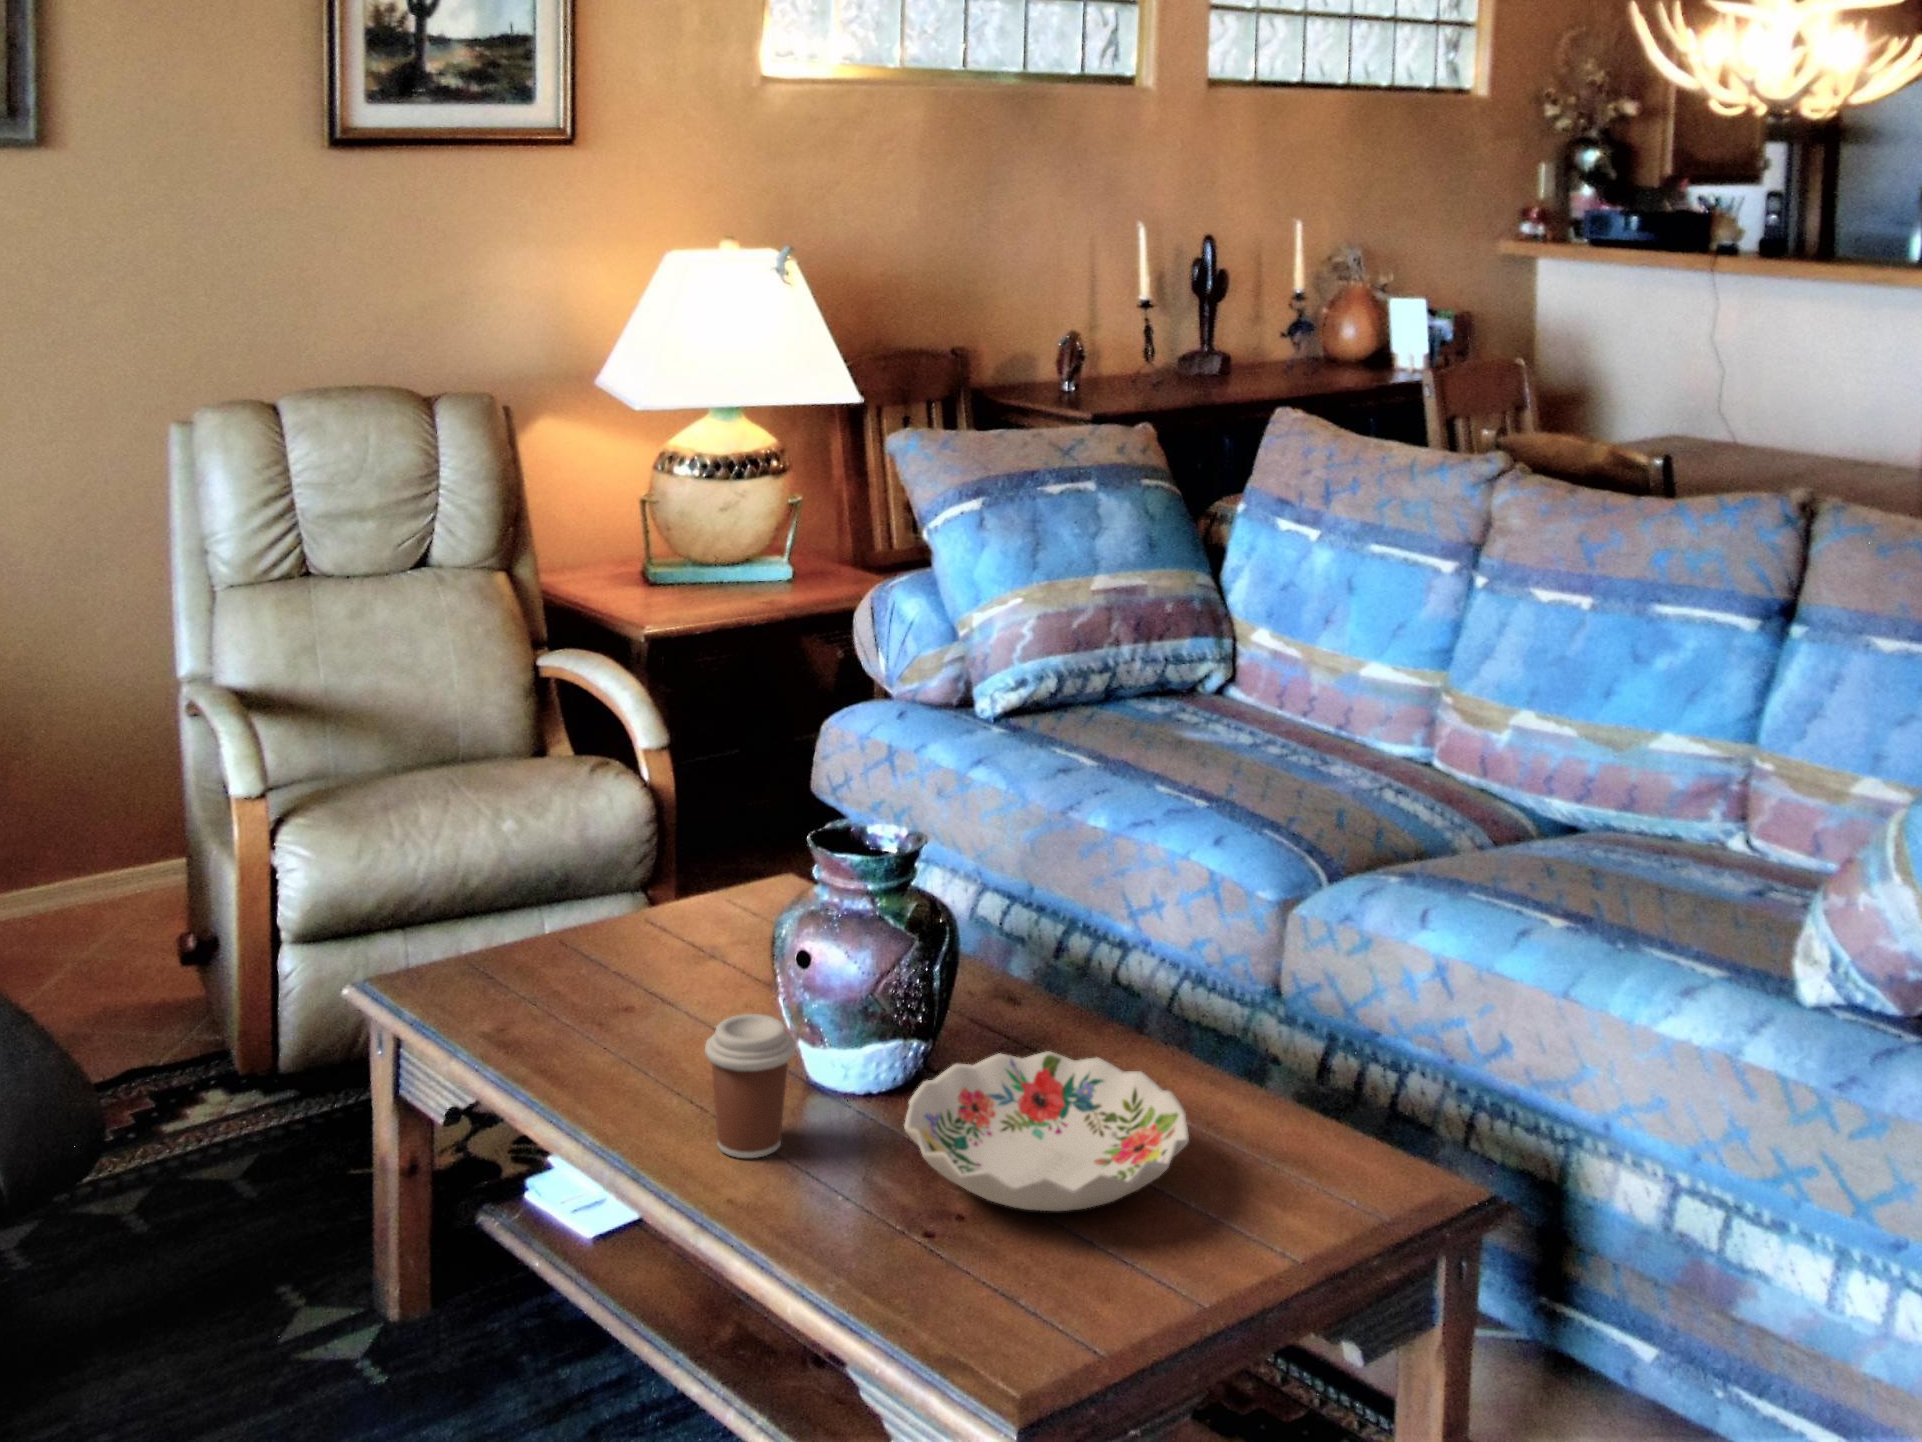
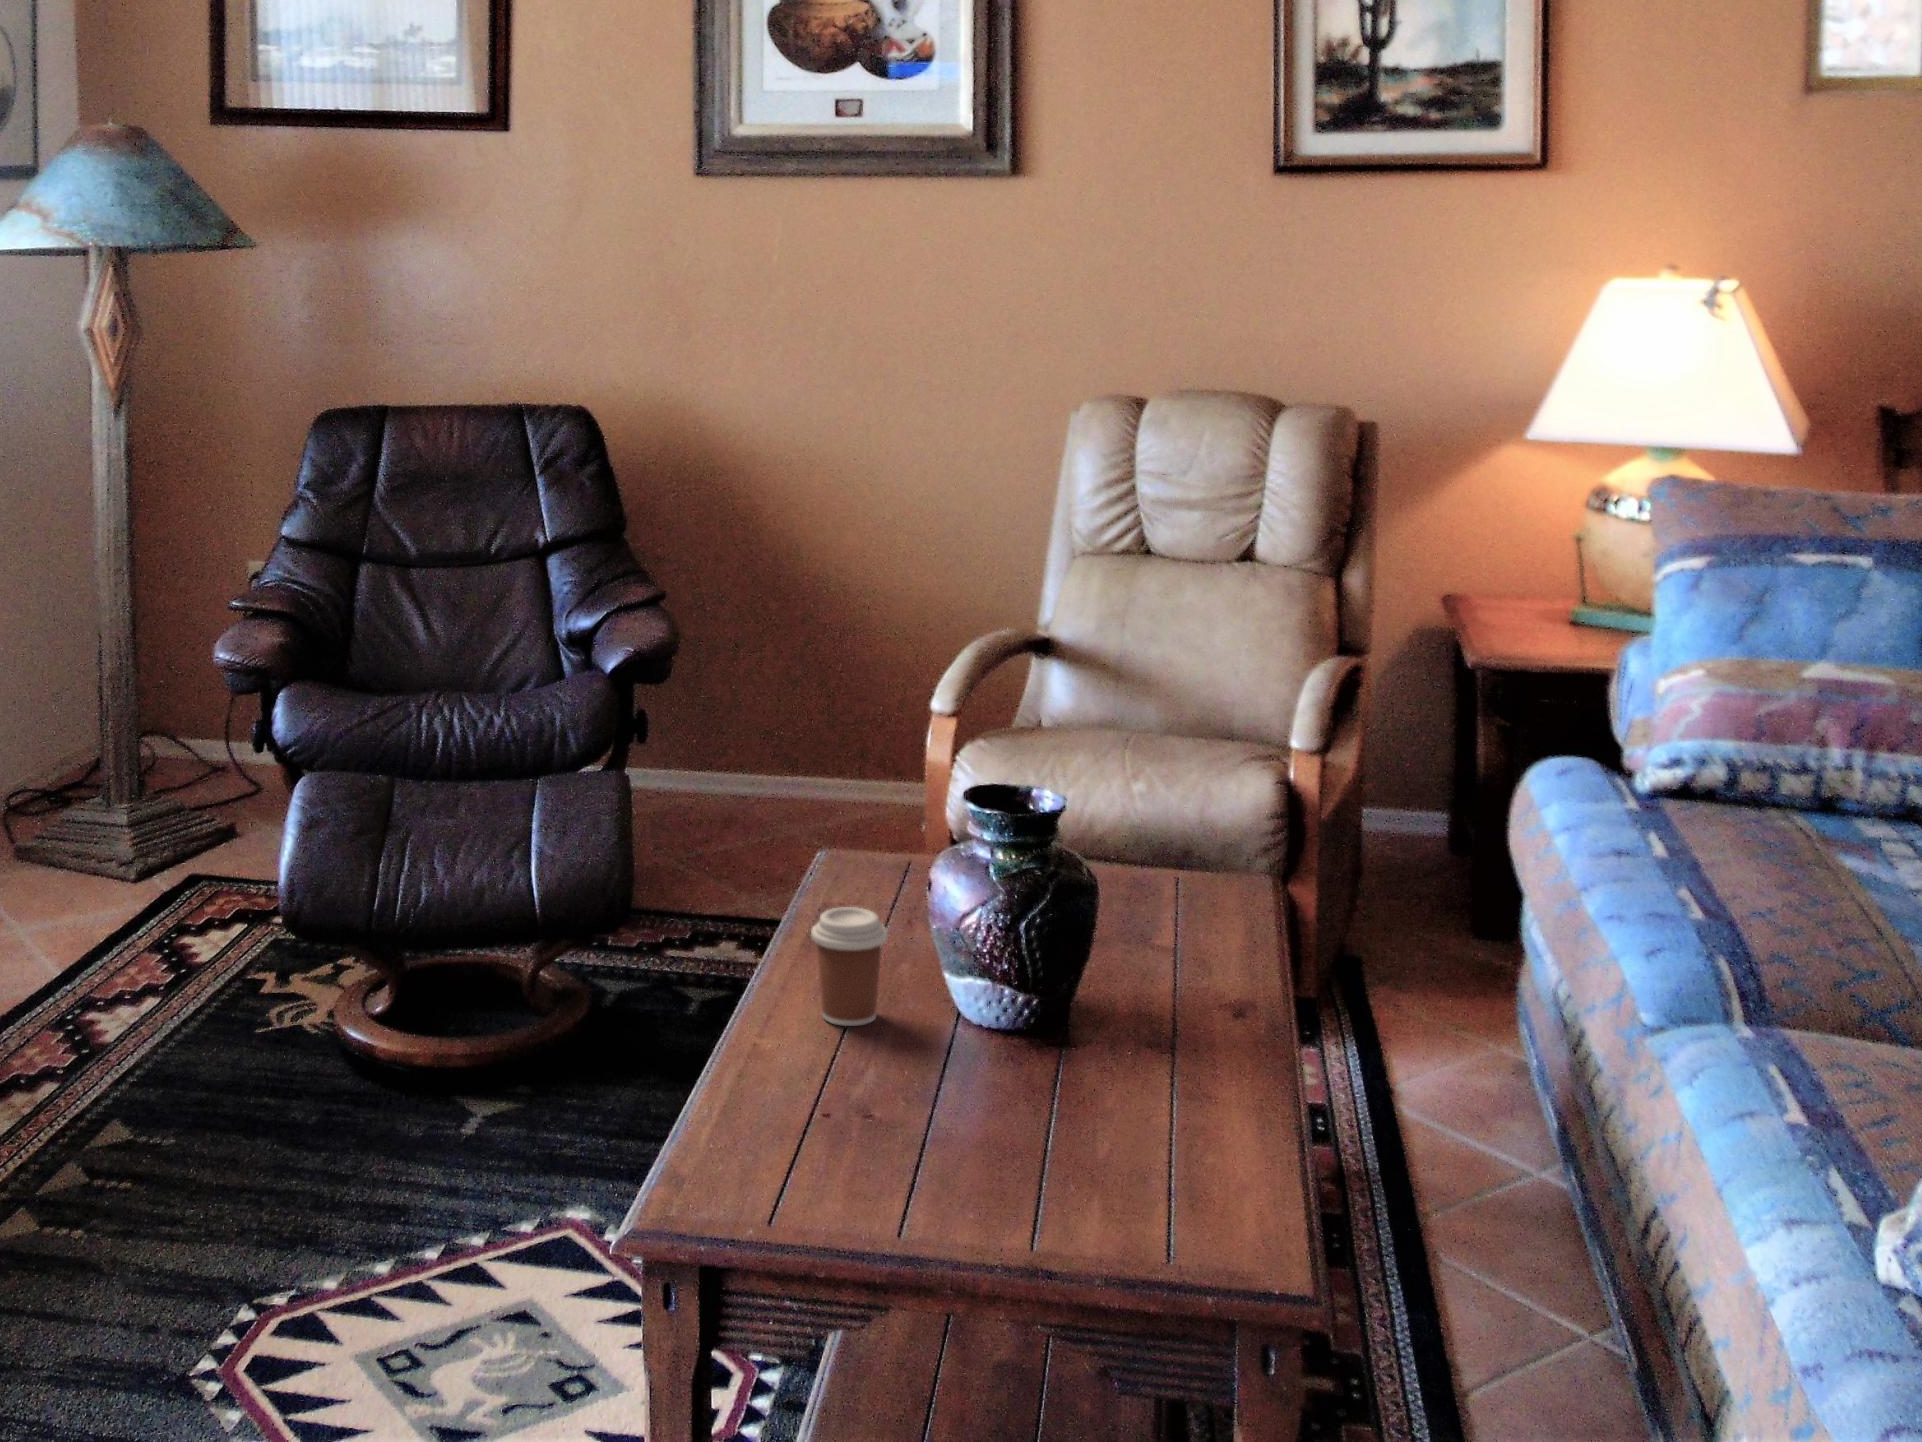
decorative bowl: present [904,1051,1189,1211] -> none [859,1003,1122,1136]

